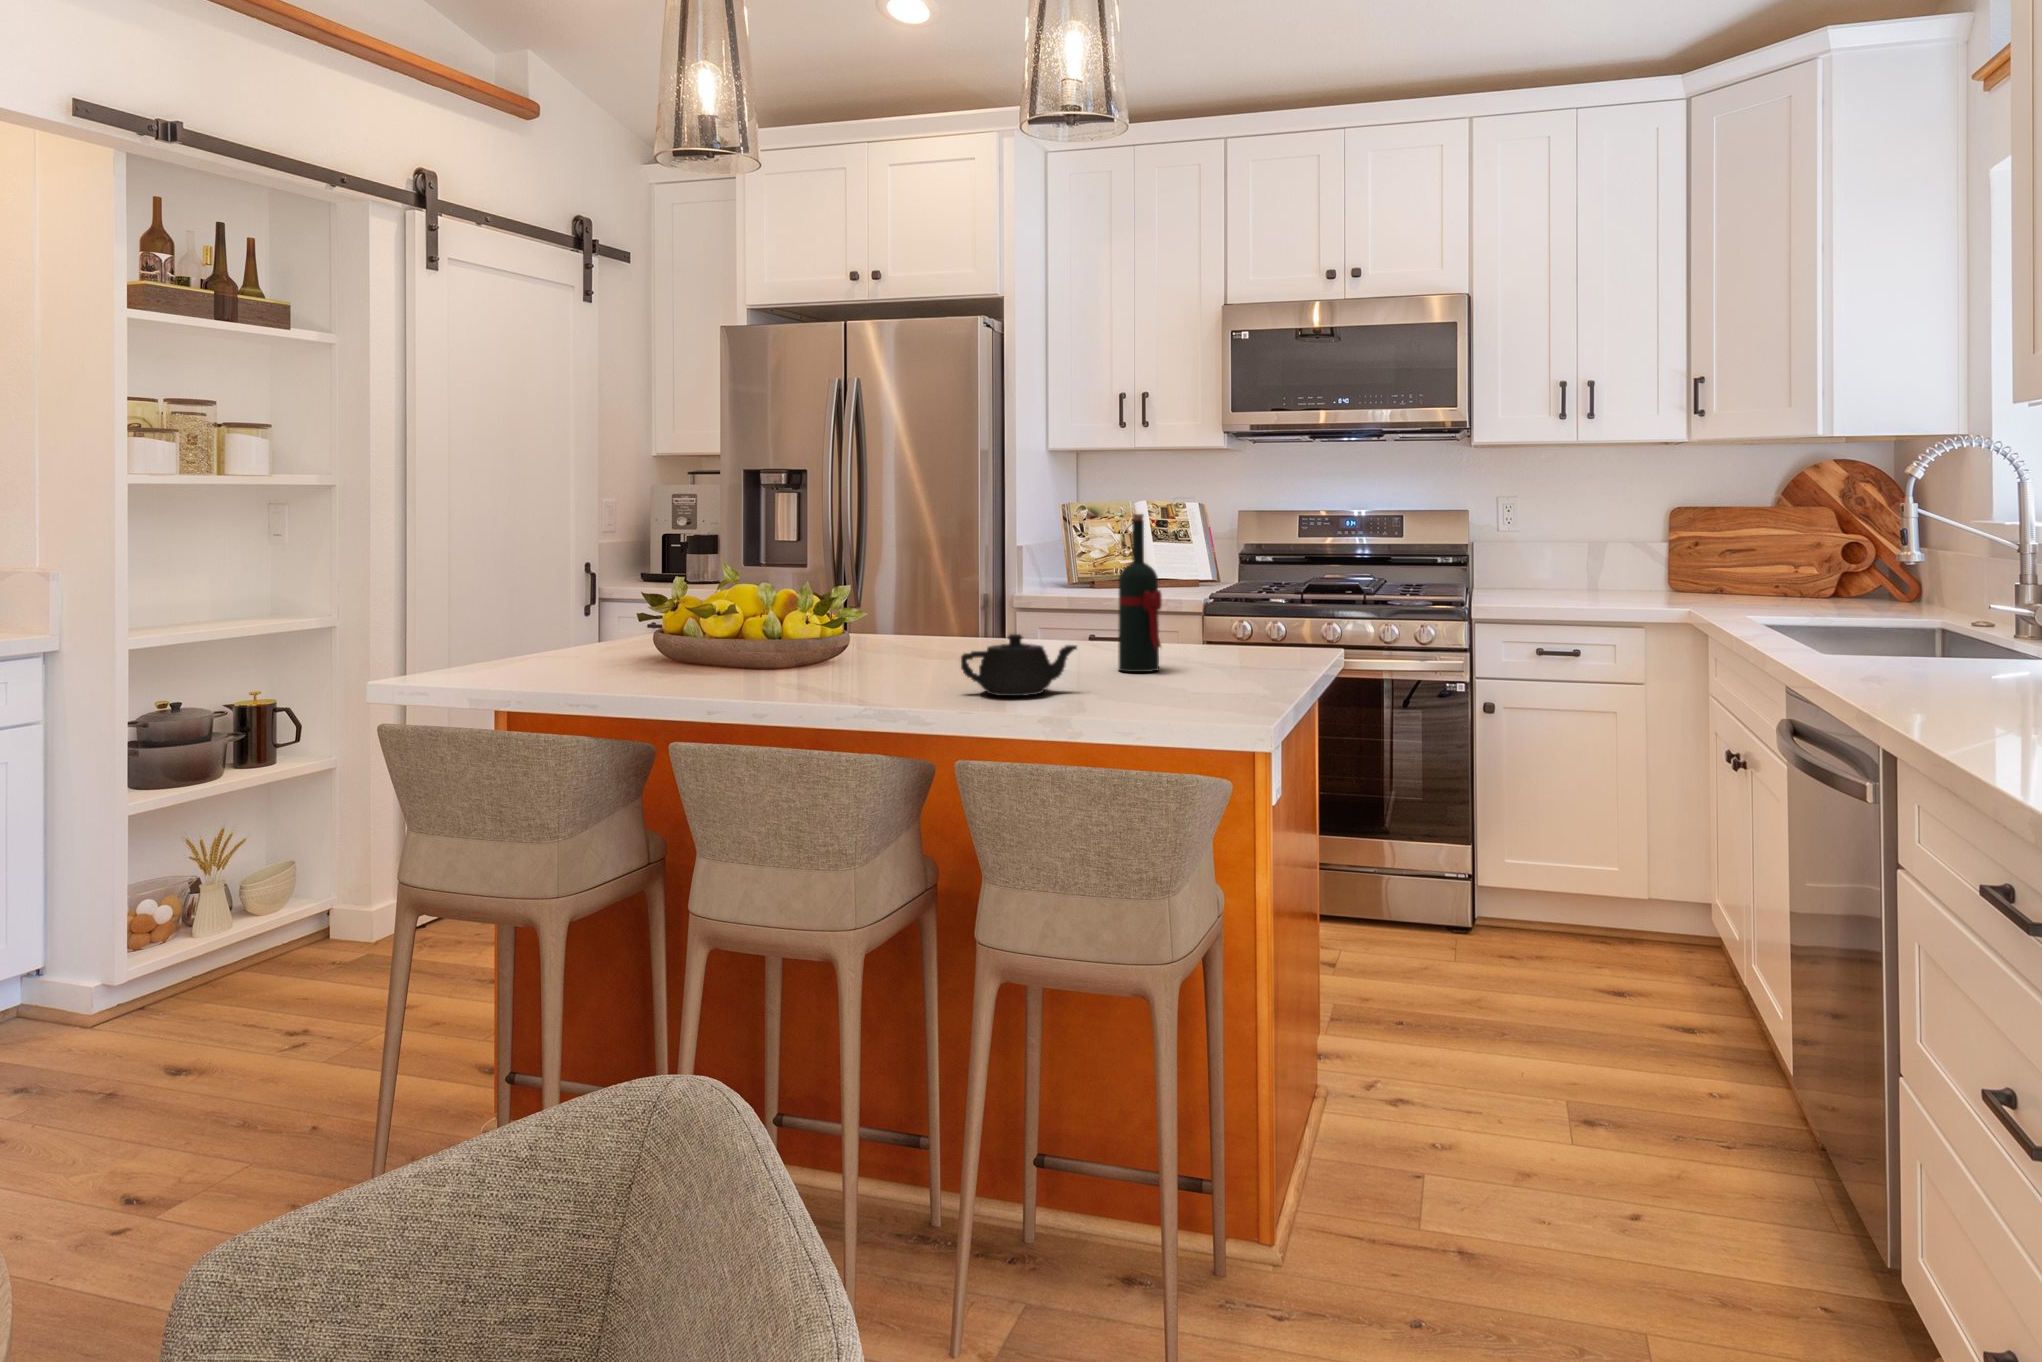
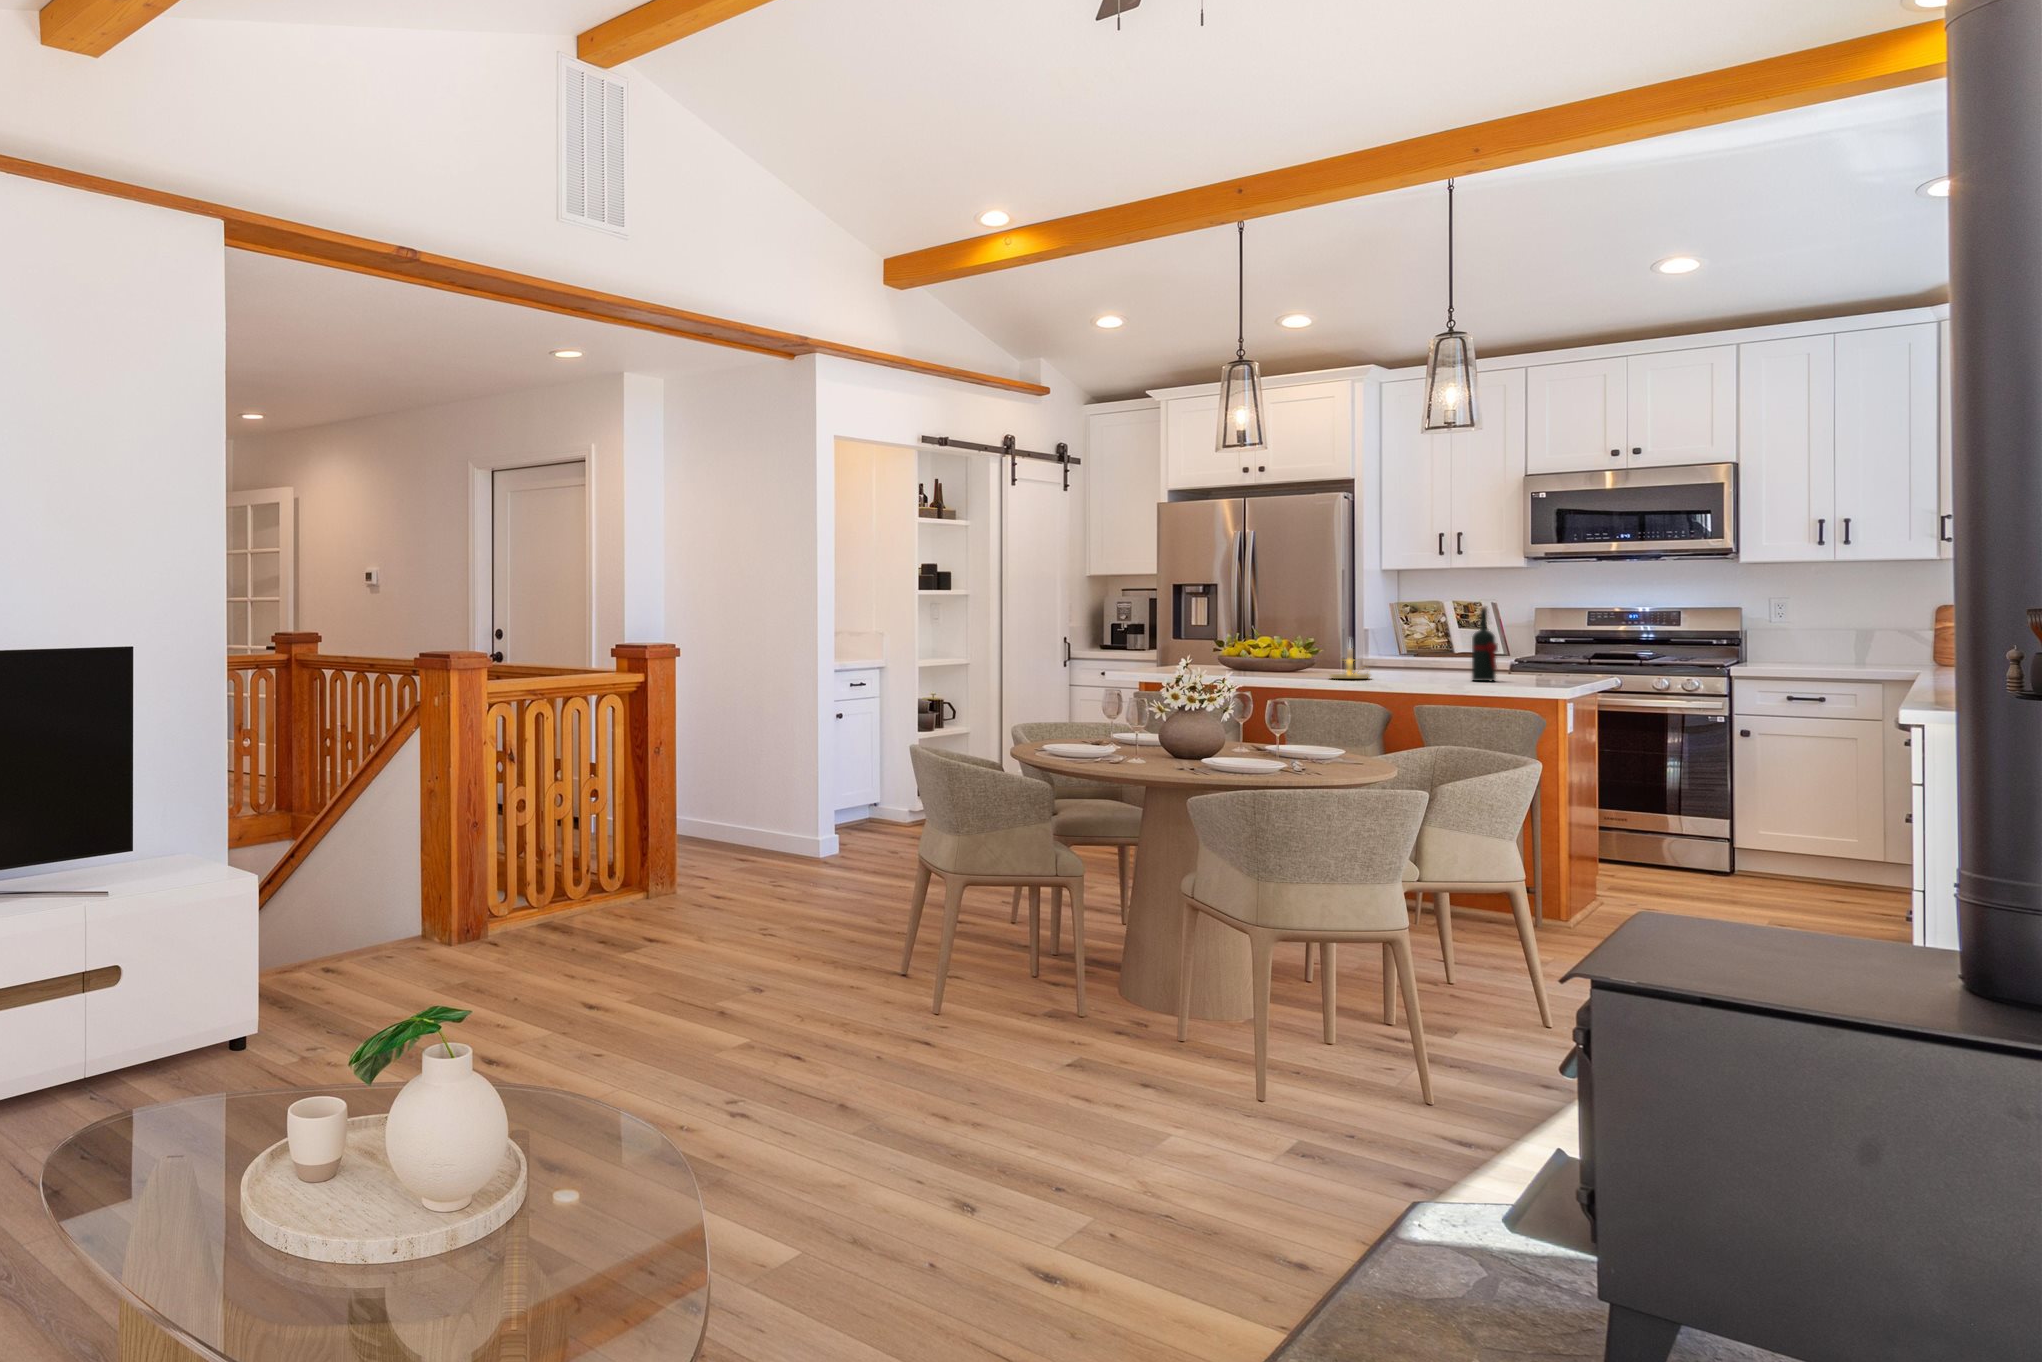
candle holder: none [859,580,950,675] -> present [1330,646,1370,679]
teapot: present [961,634,1077,696] -> none [1393,659,1455,685]

